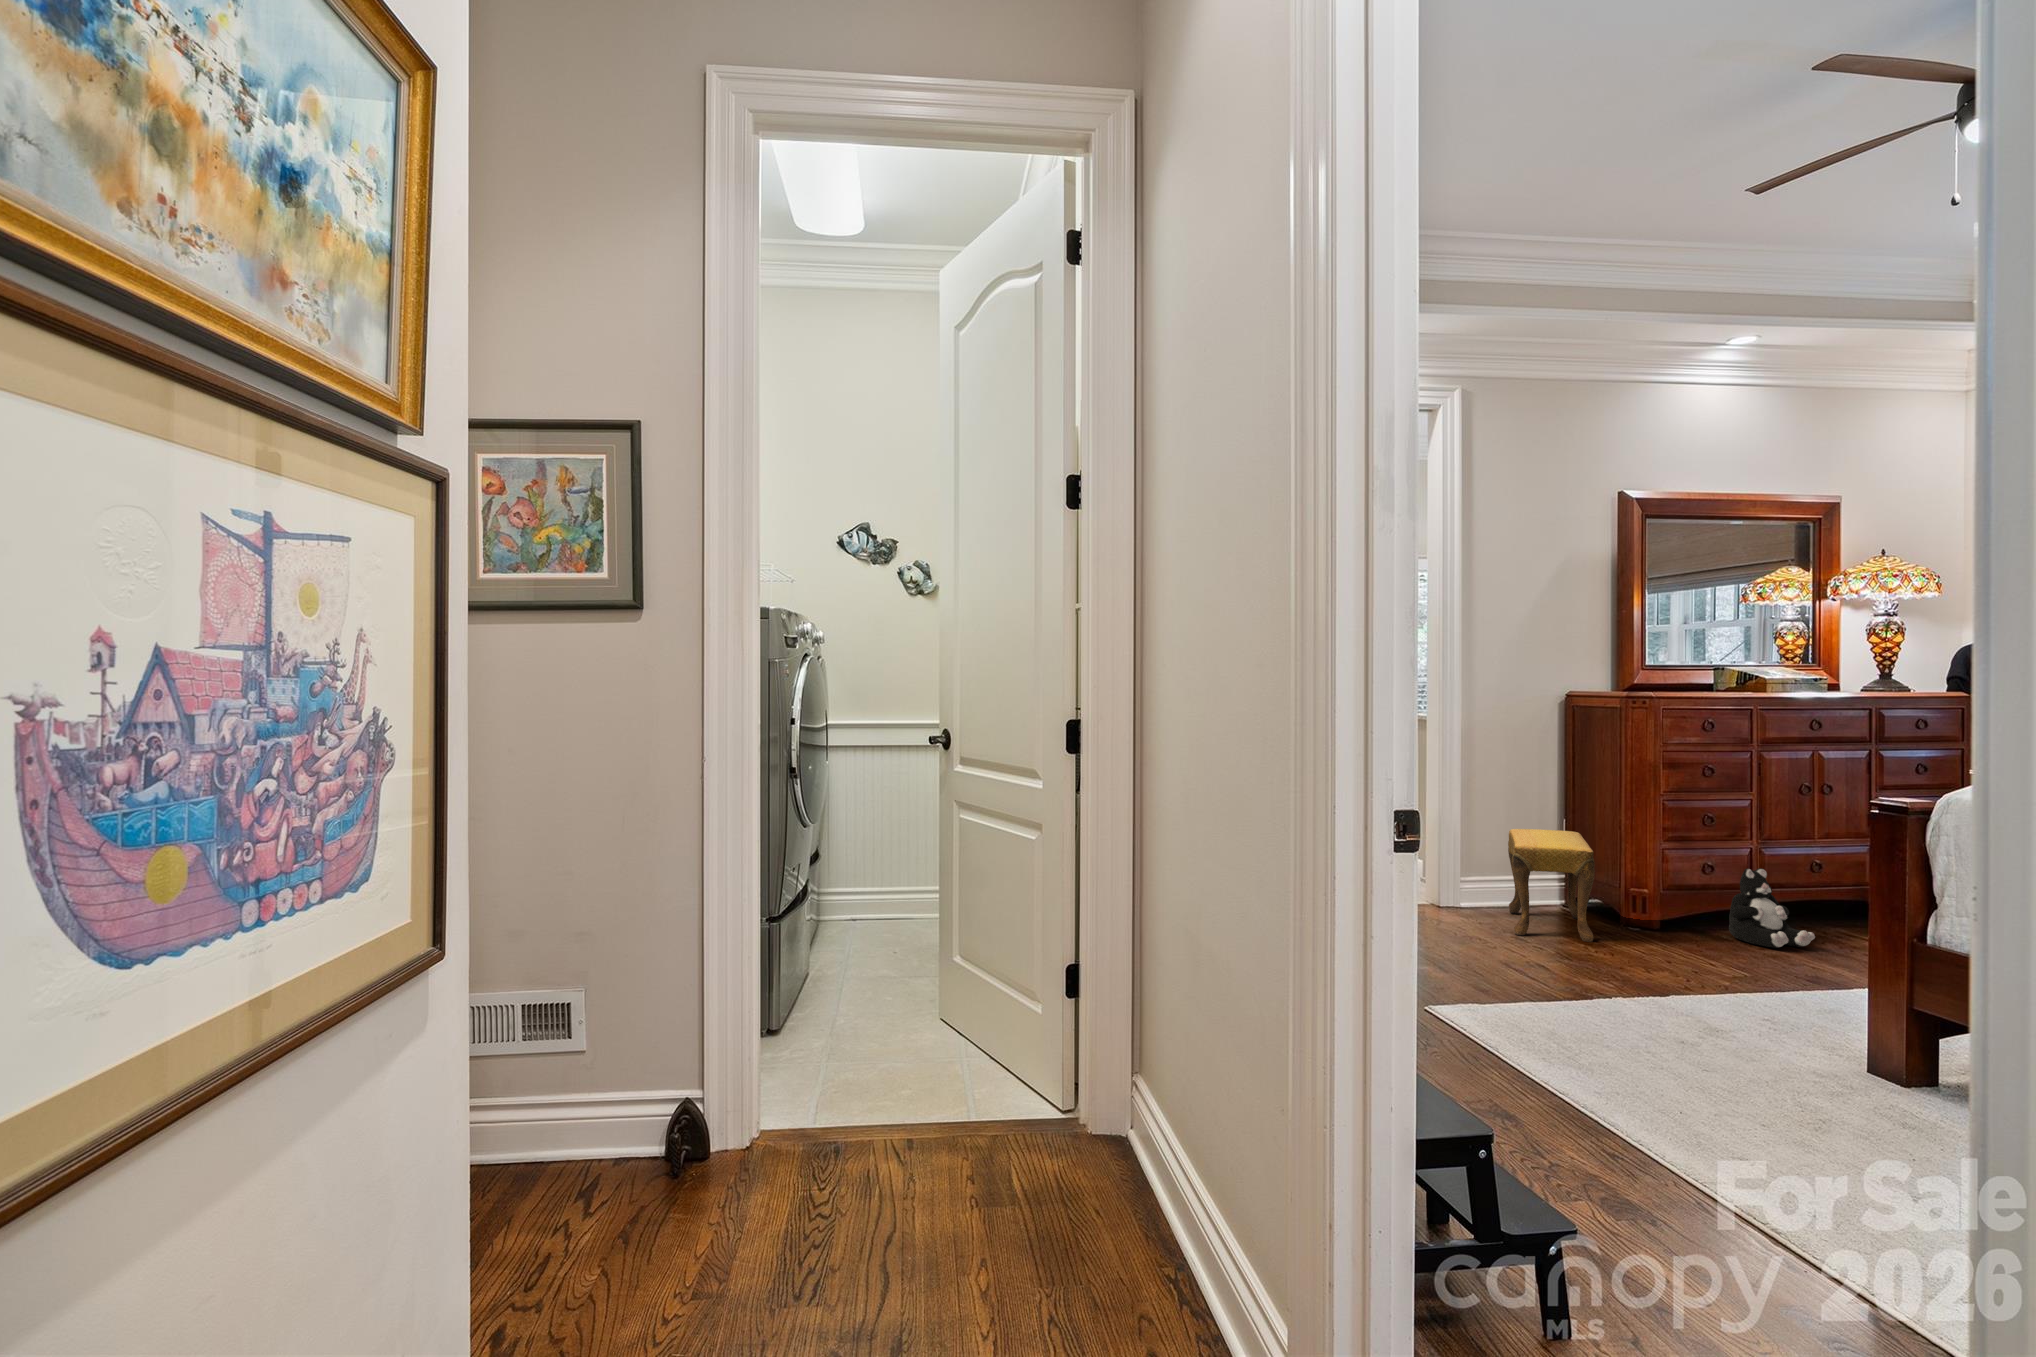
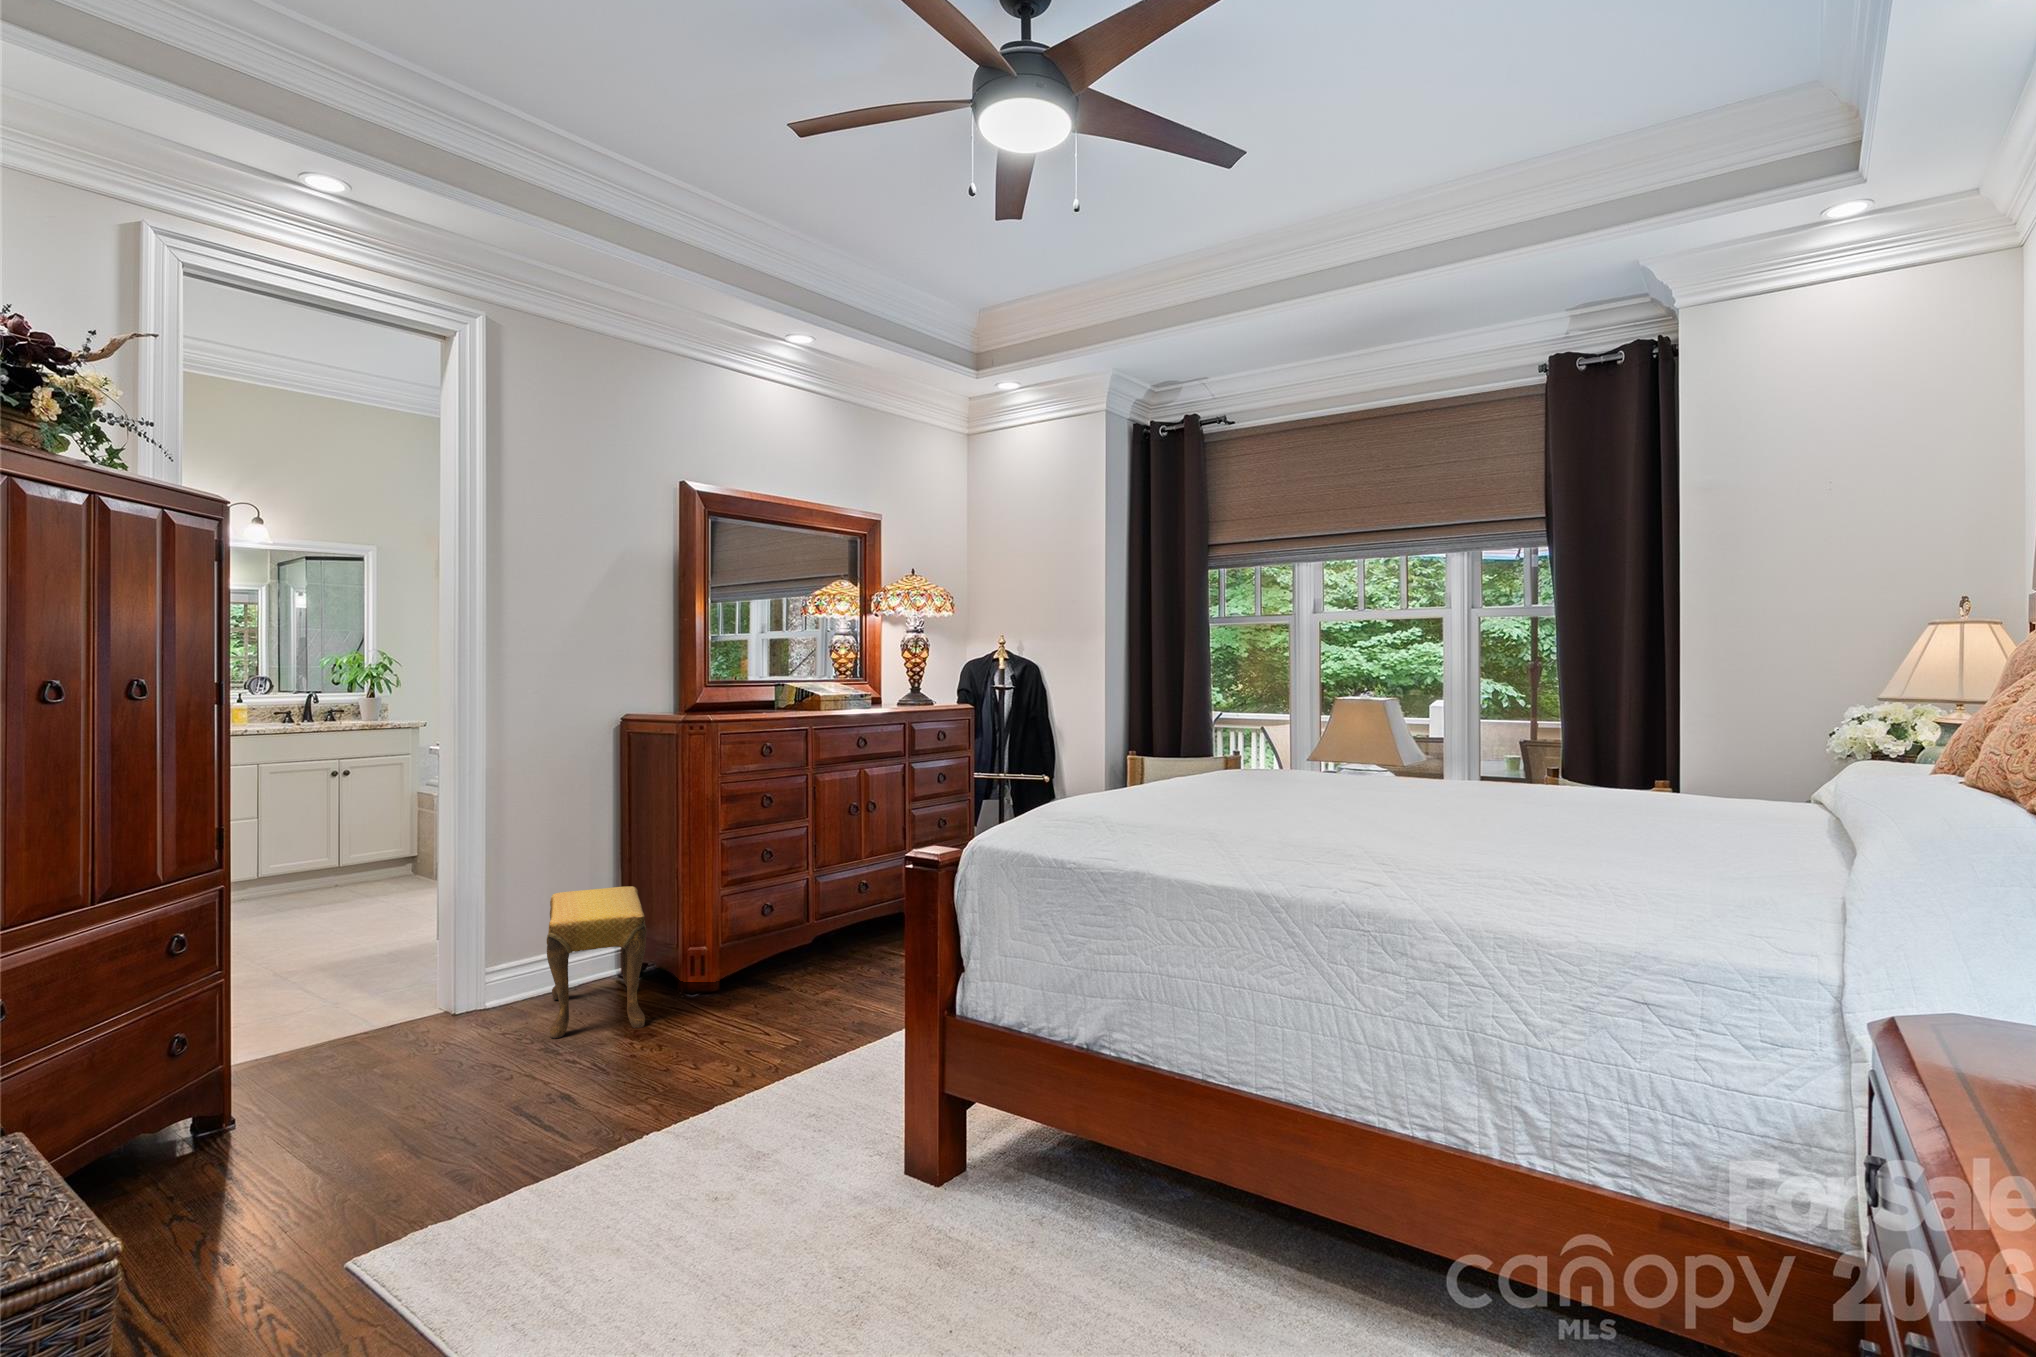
plush toy: present [1729,868,1815,947] -> none [787,901,861,988]

